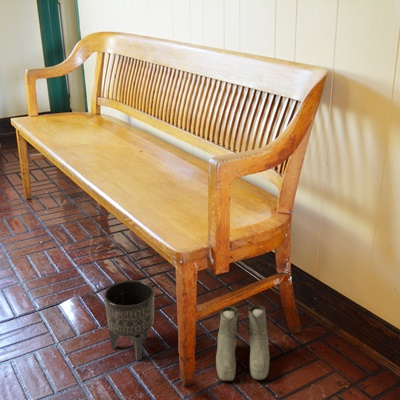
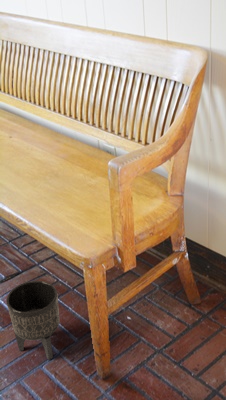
boots: present [216,305,270,381] -> none [125,287,179,367]

